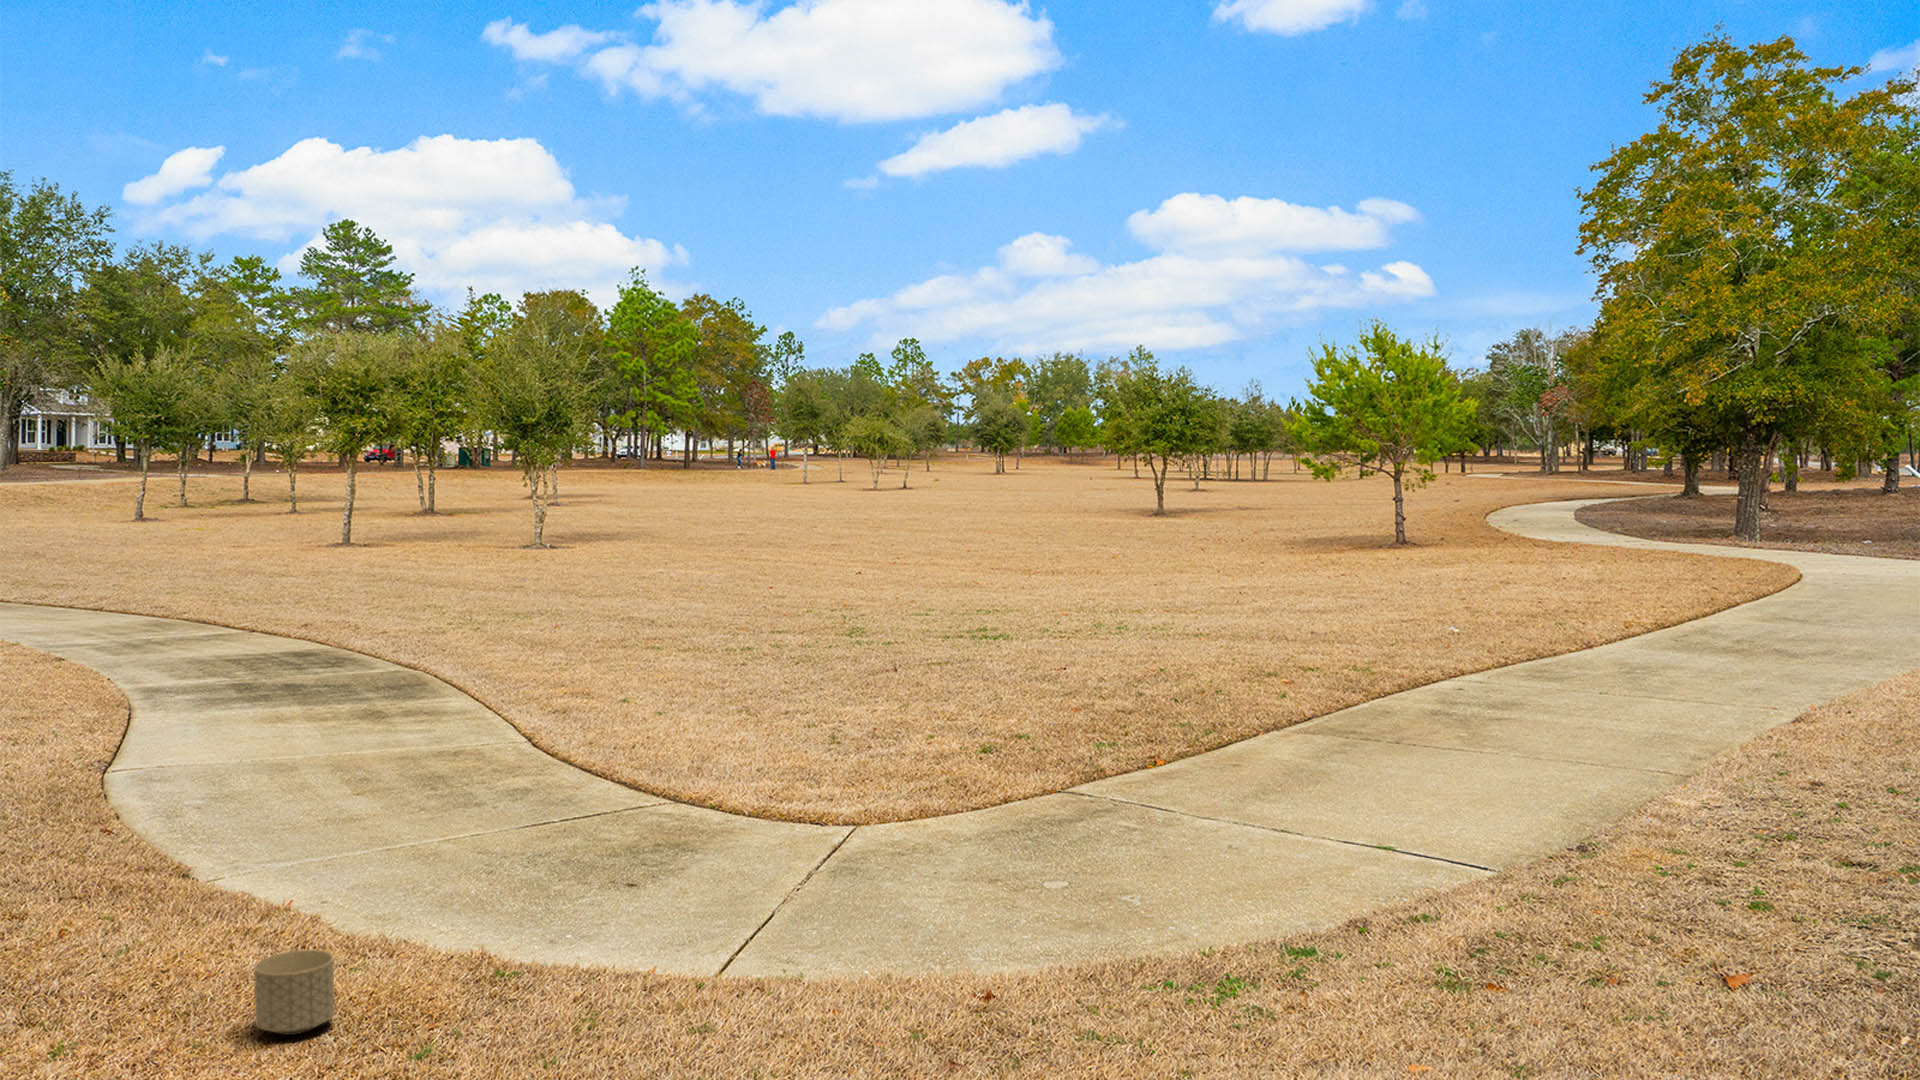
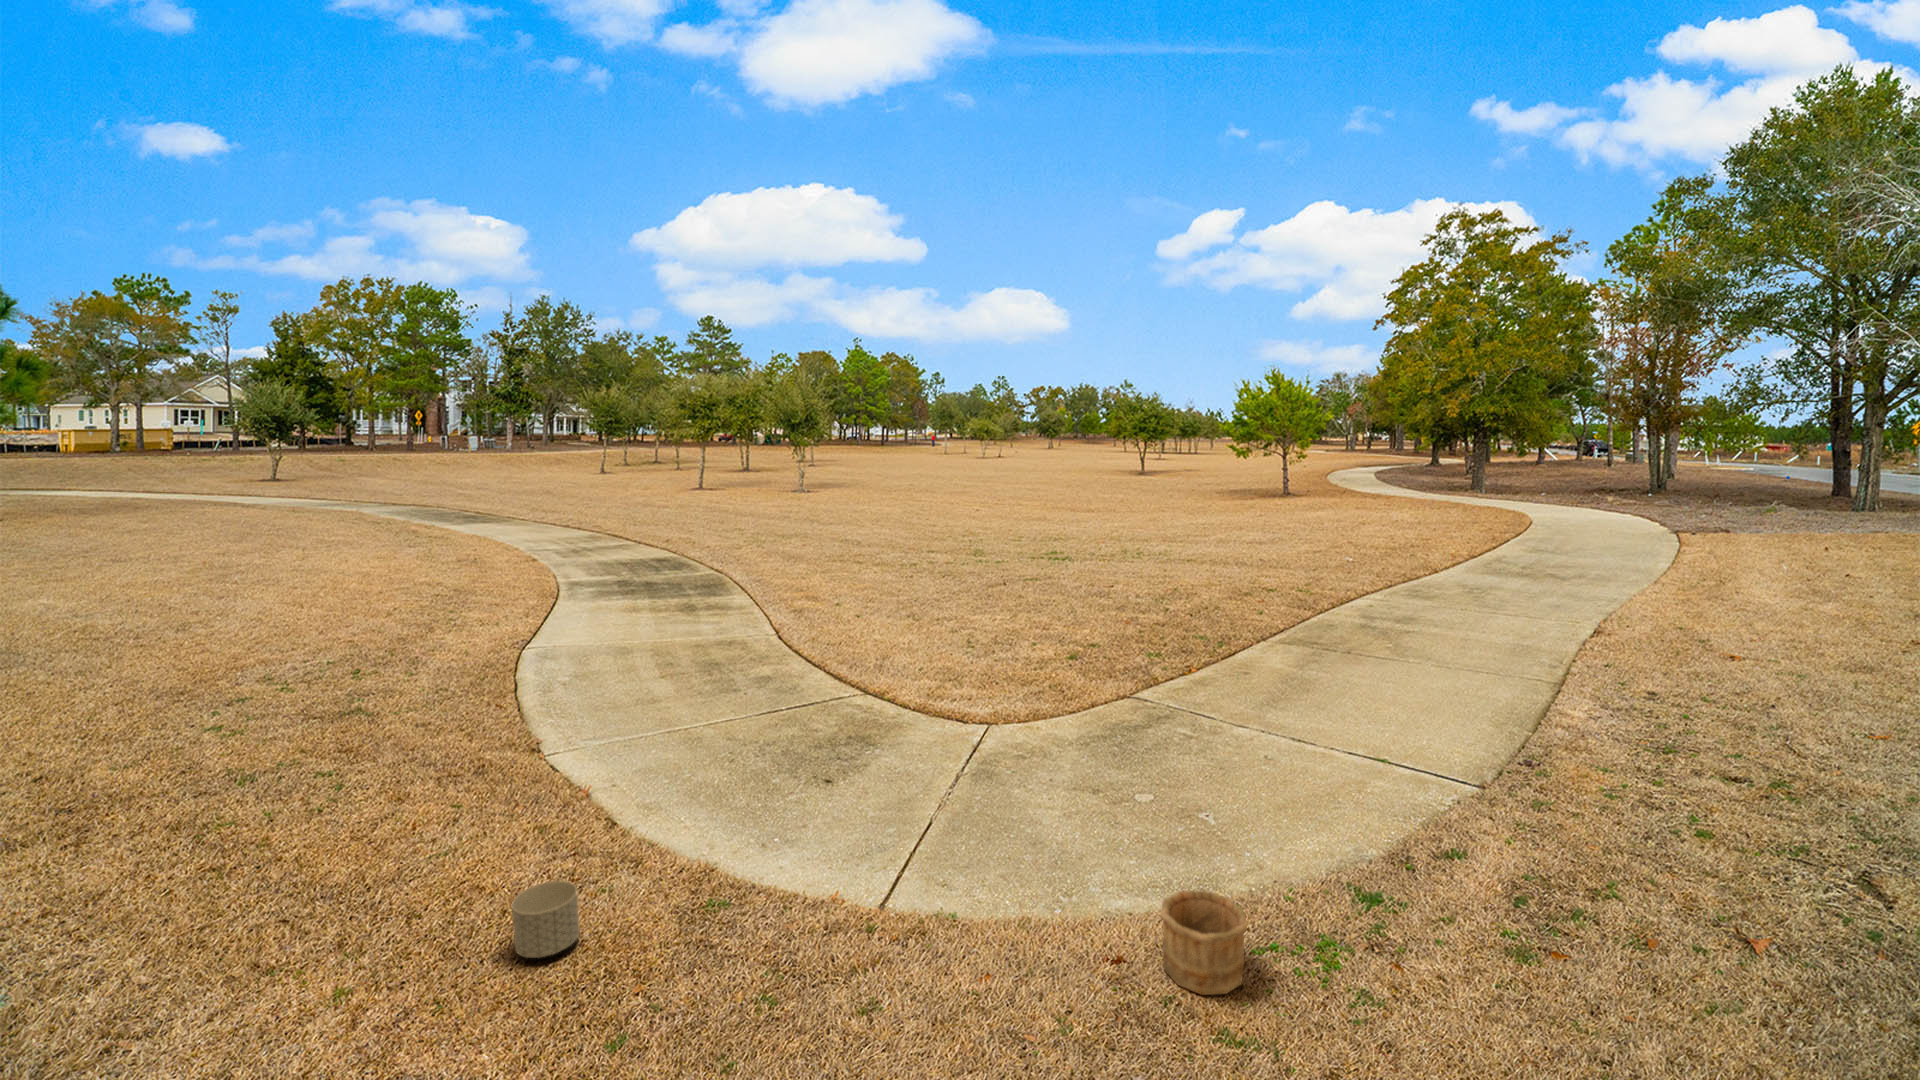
wooden bucket: none [1049,932,1147,1035] -> present [1160,891,1247,995]

